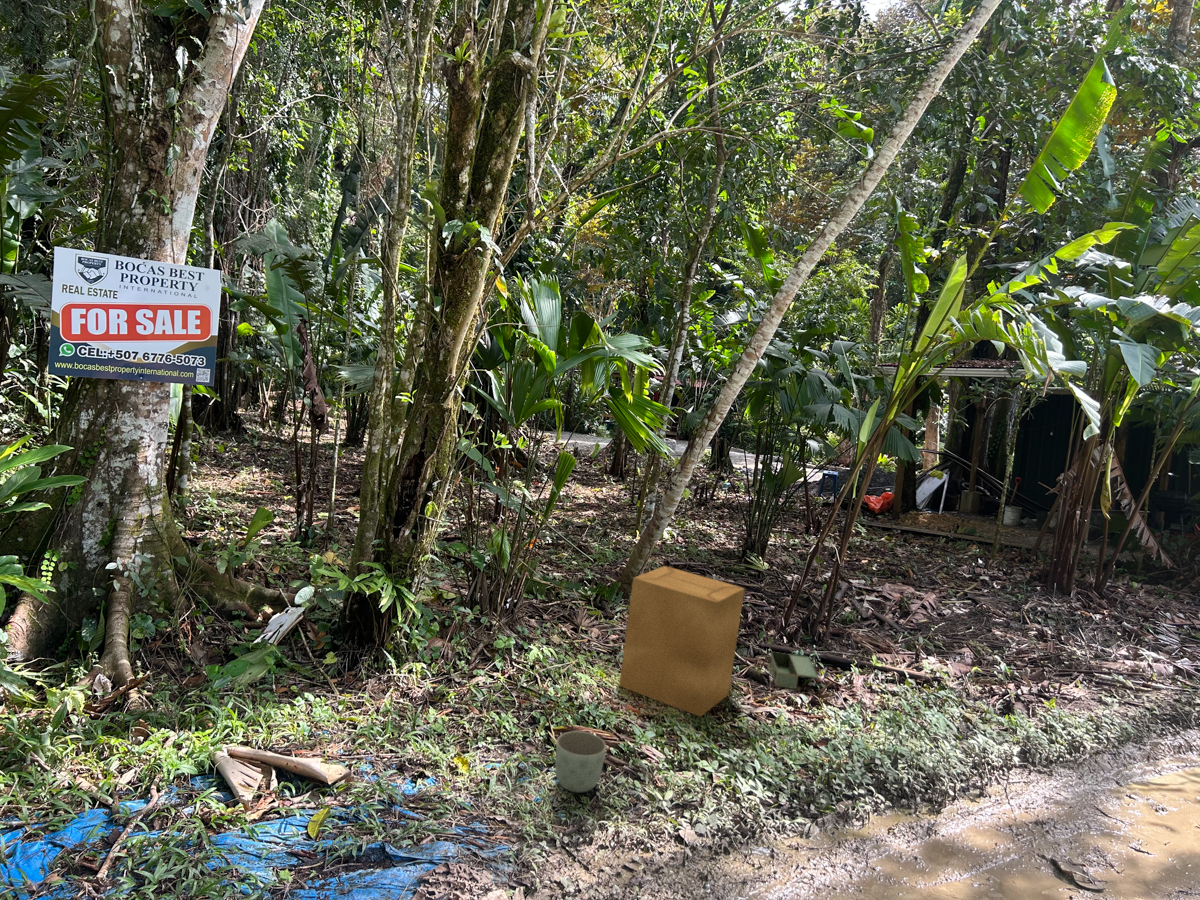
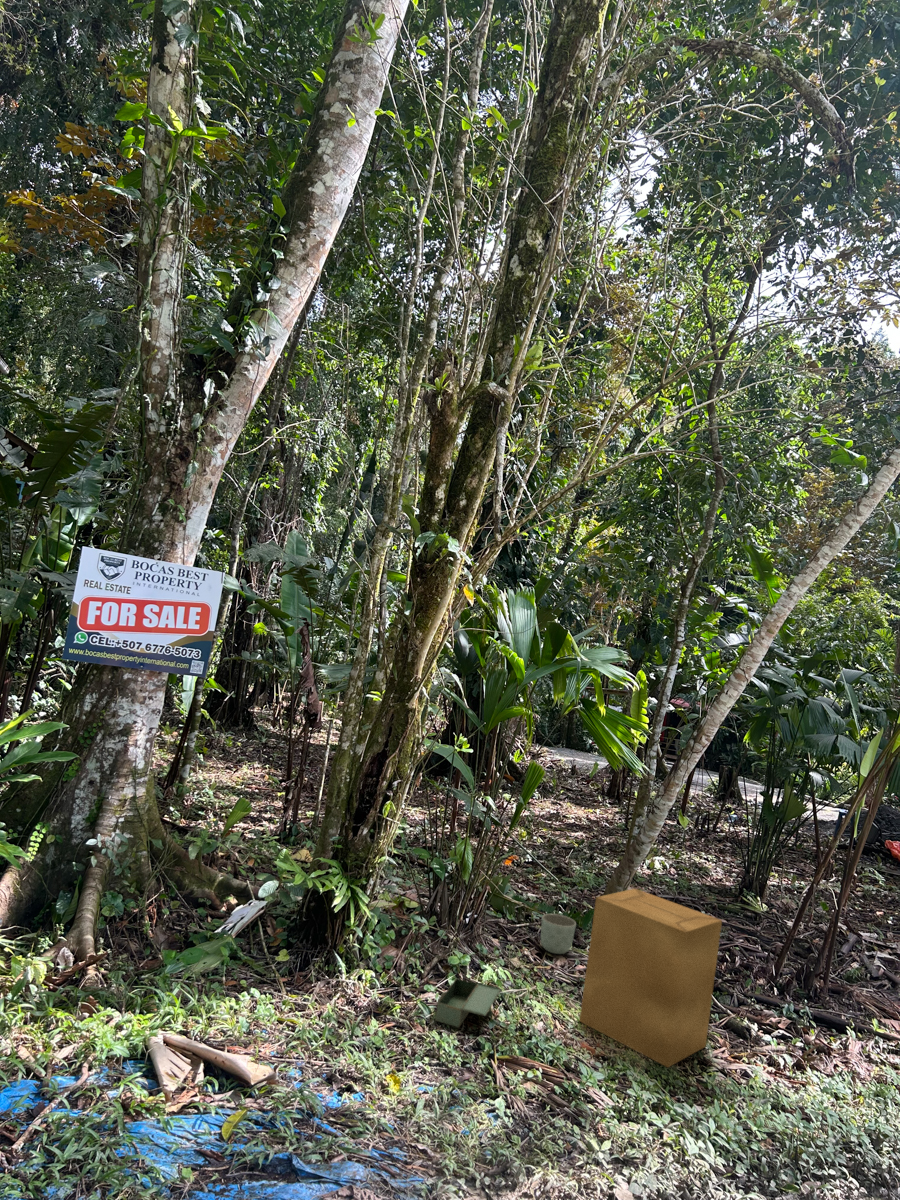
toolbox: present [767,652,818,689] -> present [435,978,501,1027]
planter: present [555,731,607,793] -> present [541,914,576,954]

